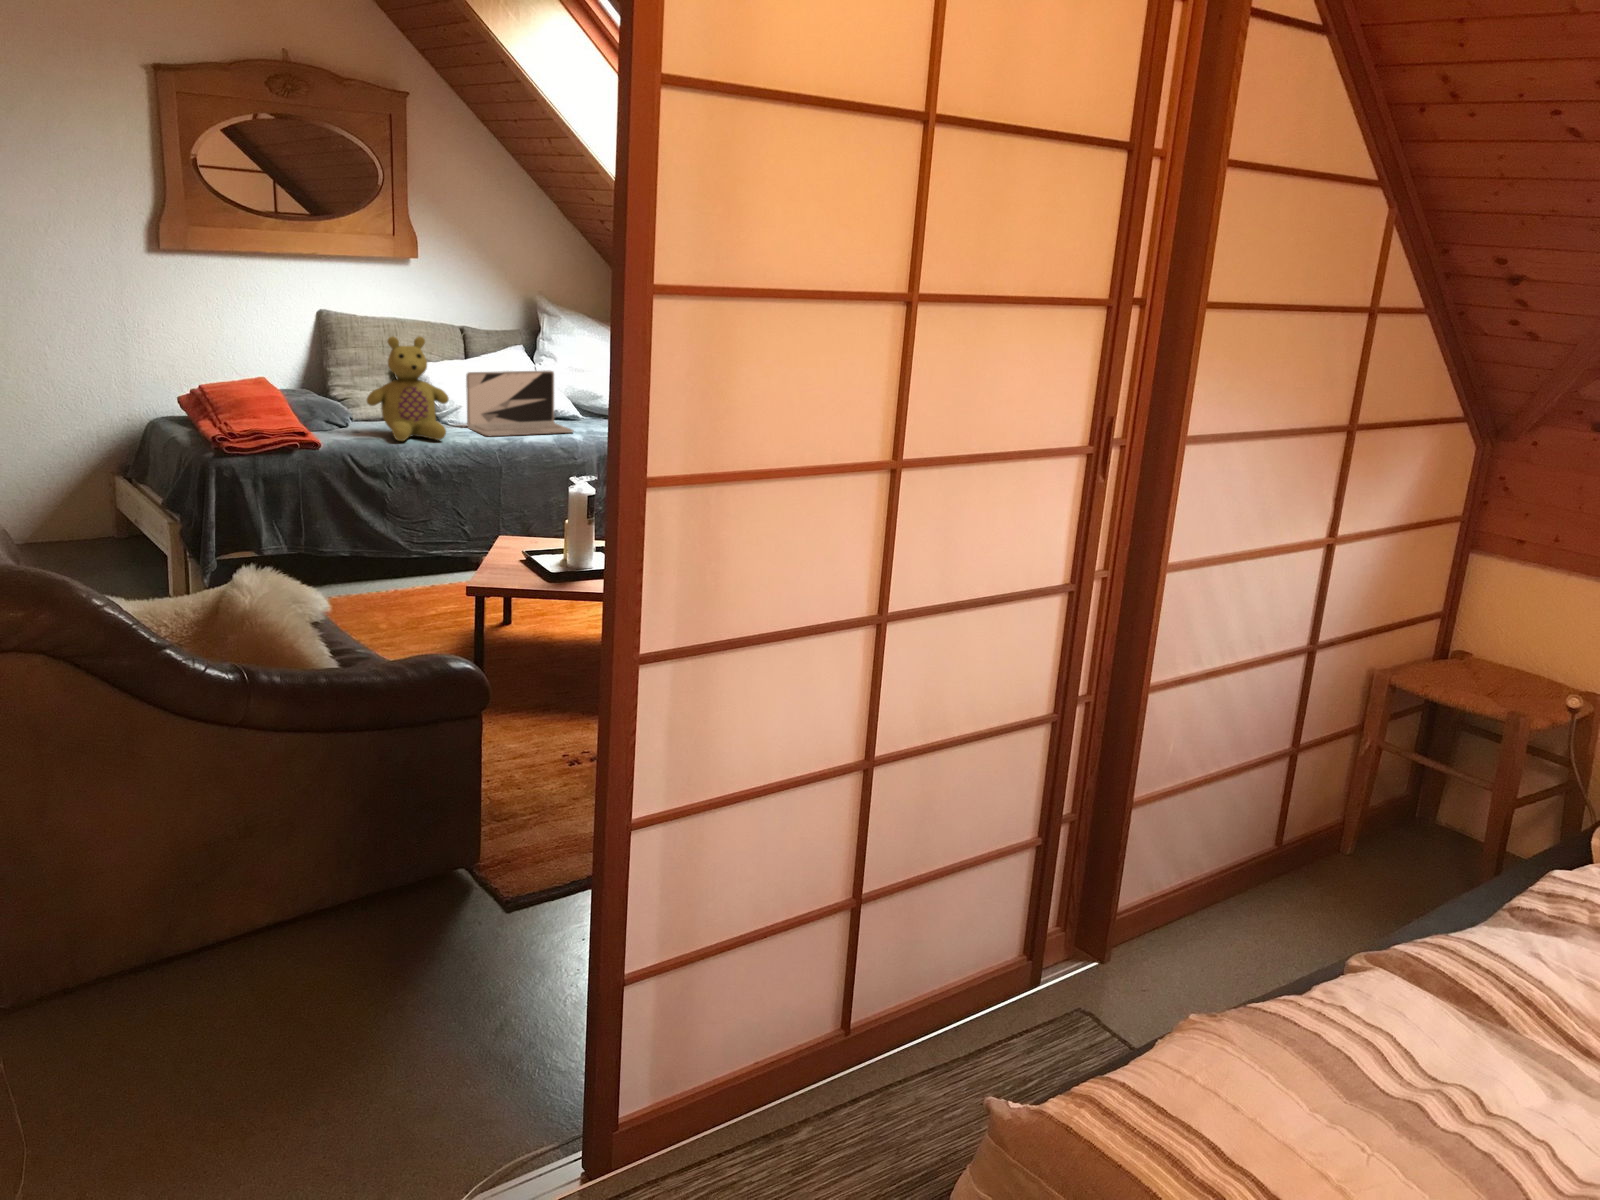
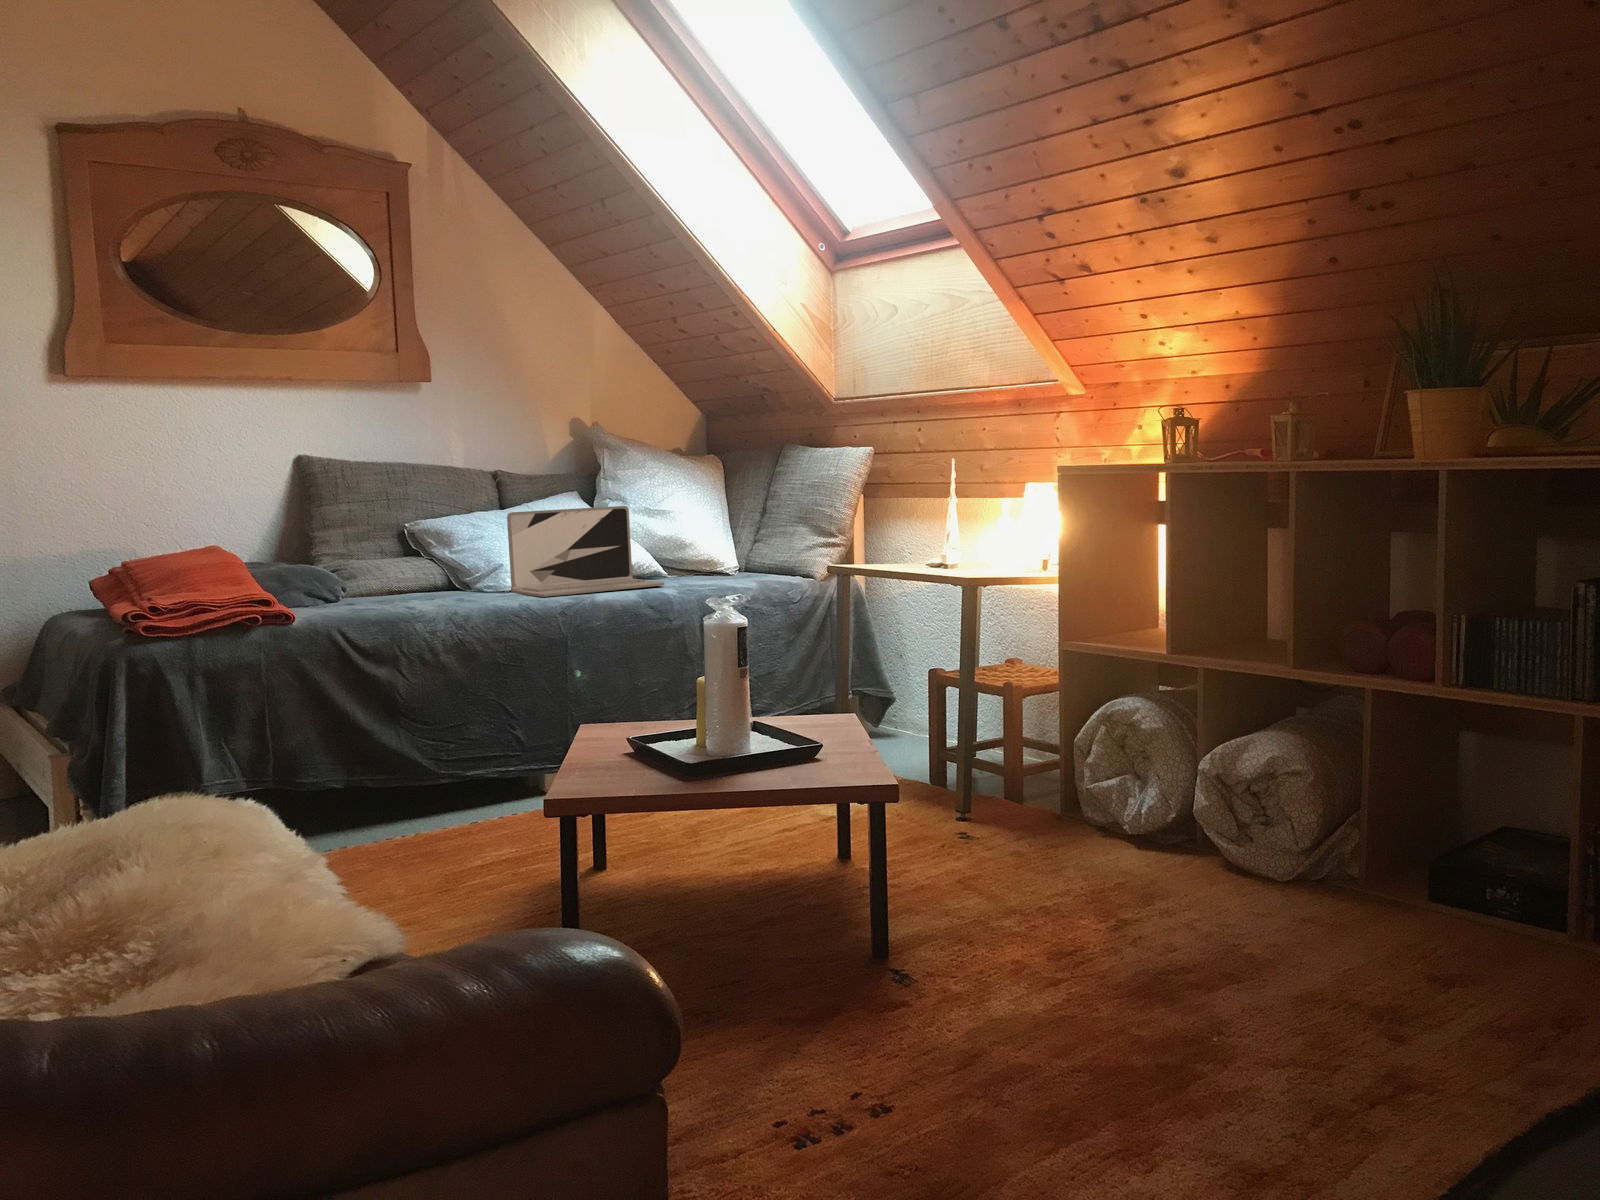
stuffed bear: present [367,336,449,441] -> none [364,458,485,608]

